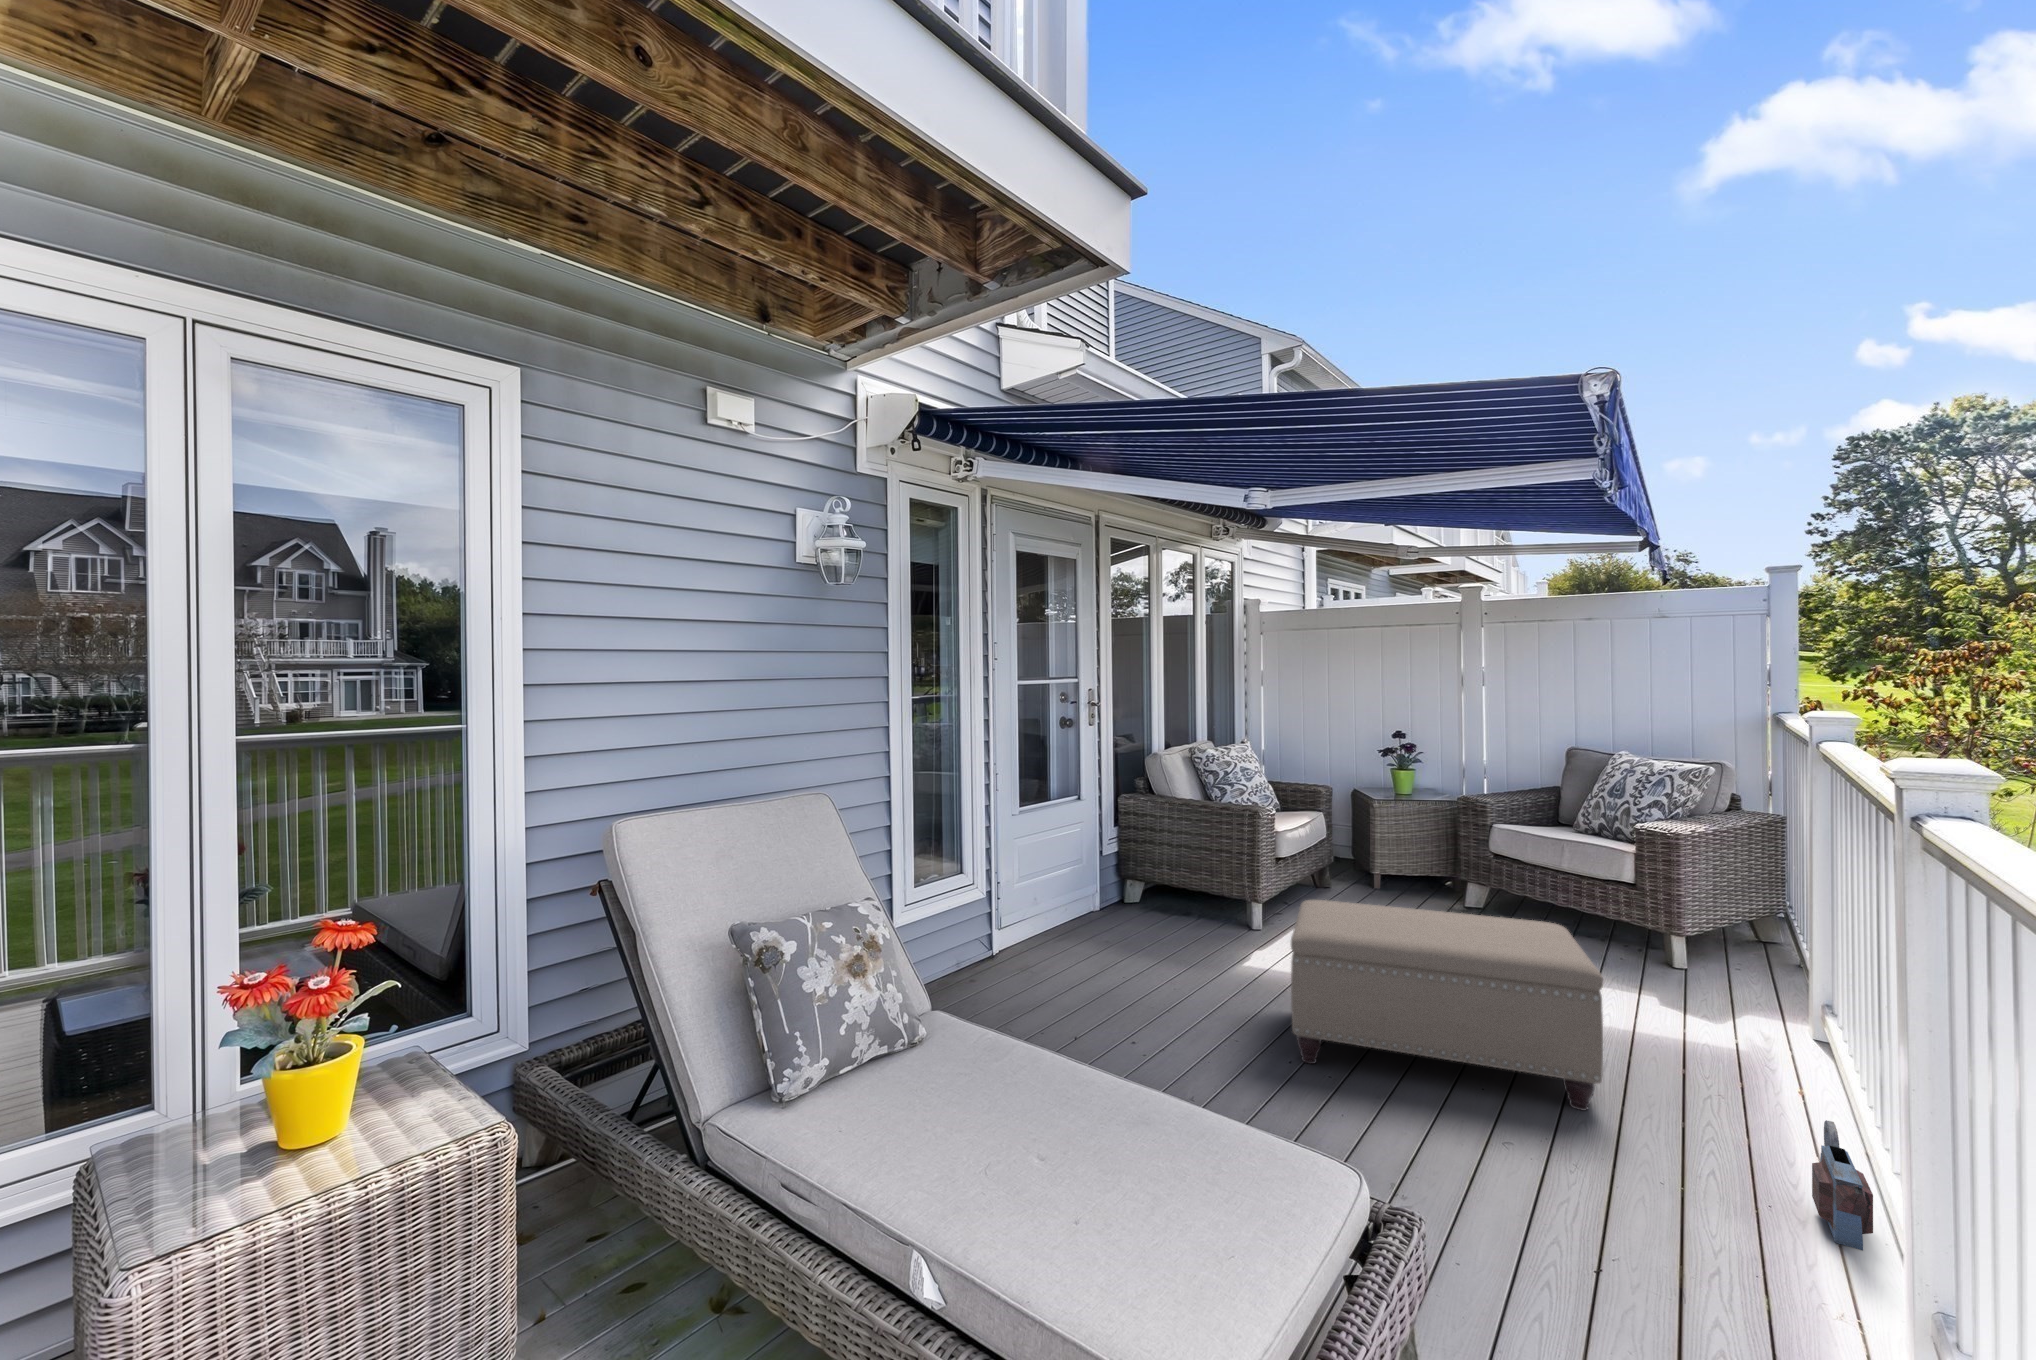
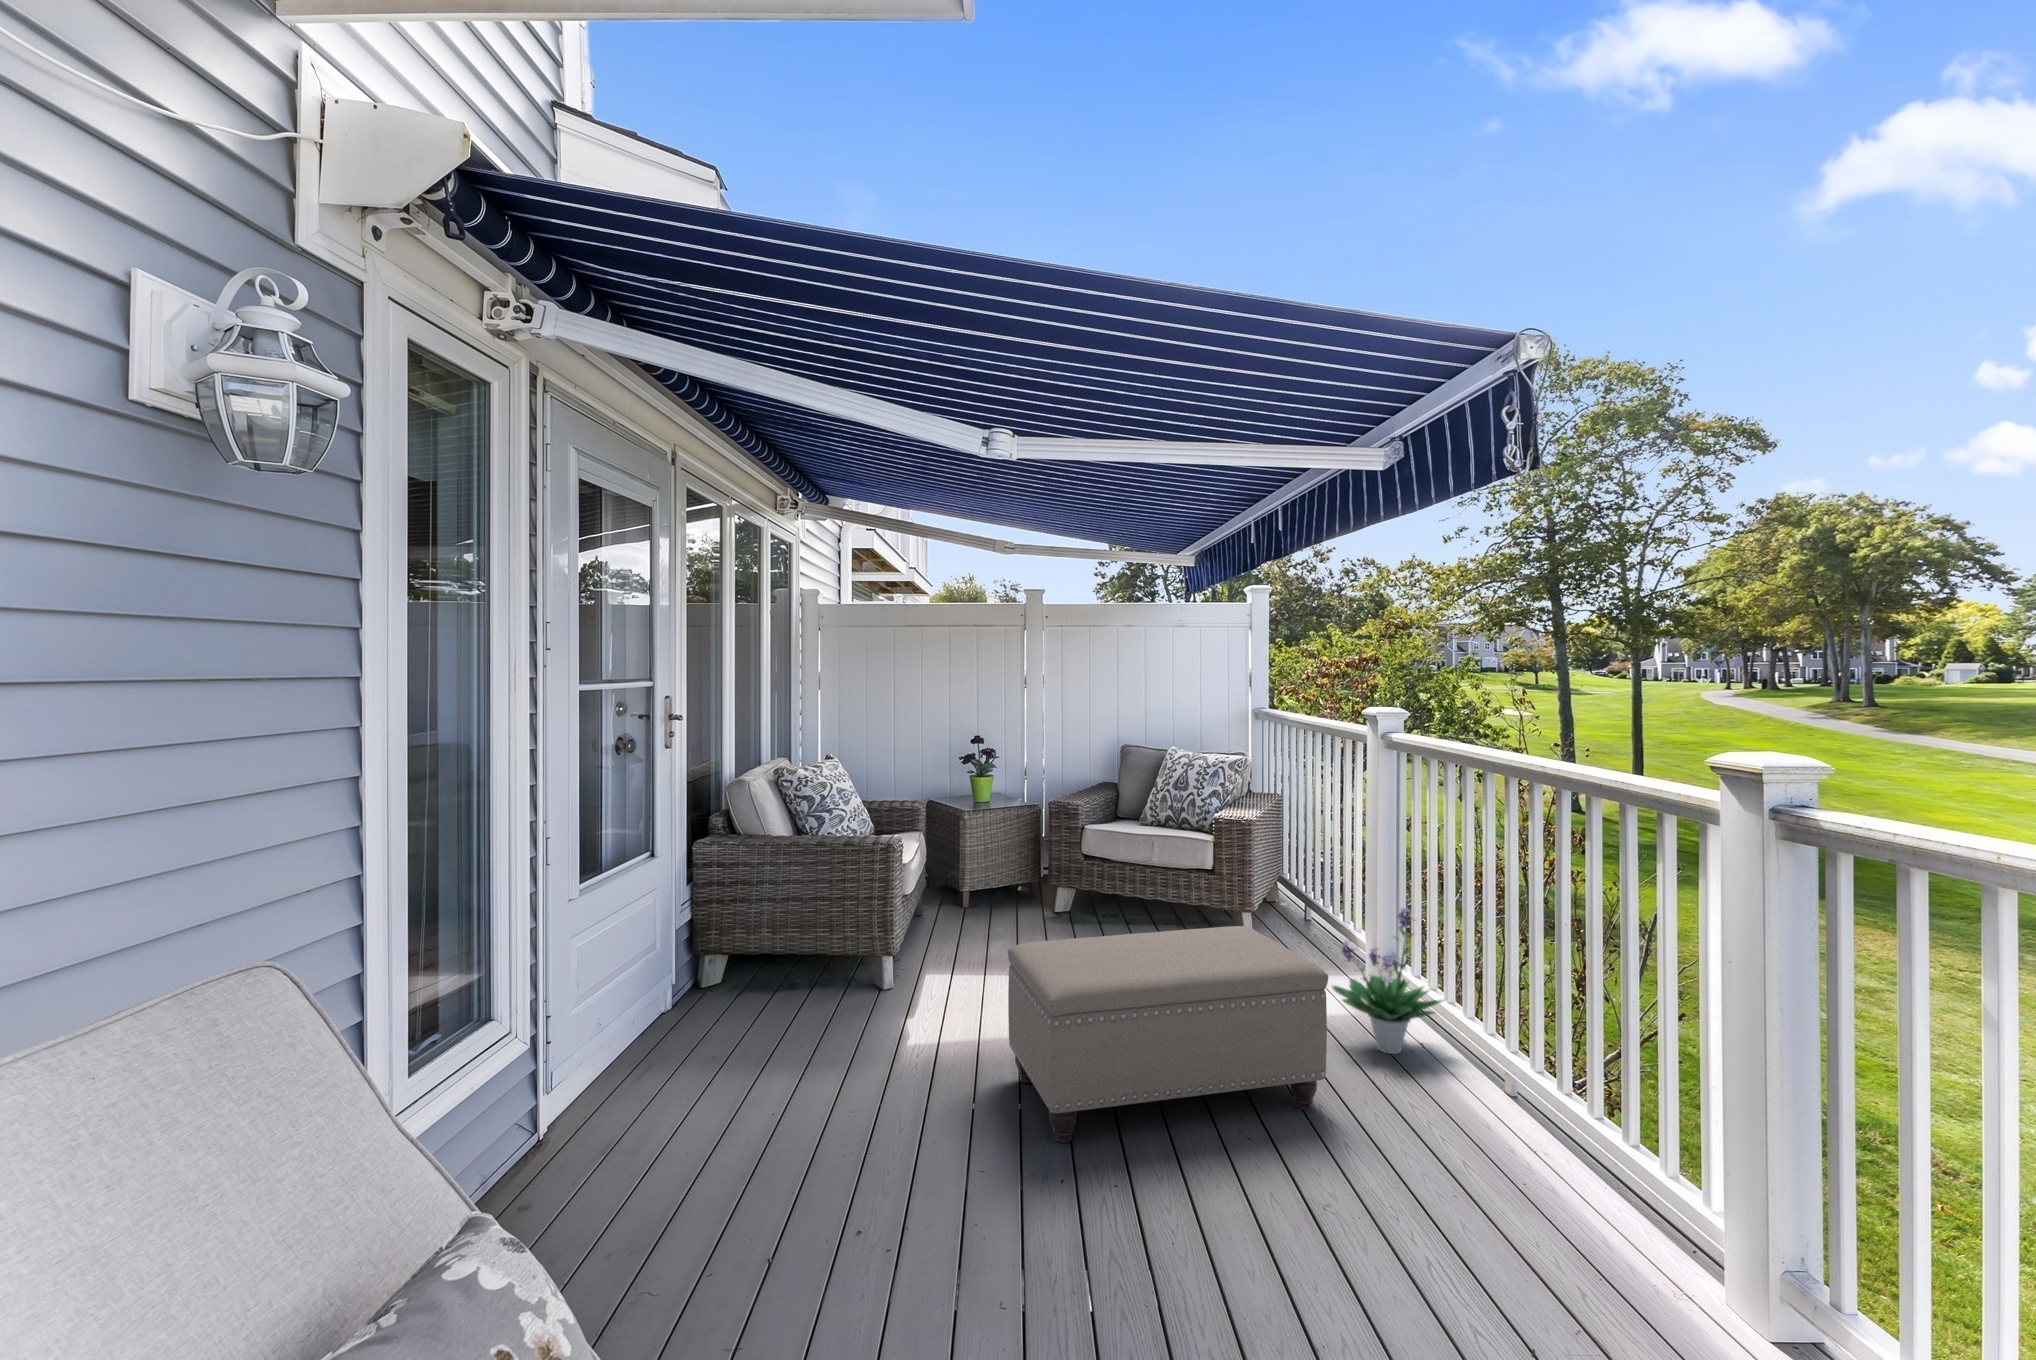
potted plant: none [1677,937,1839,1100] -> present [1332,907,1445,1054]
watering can: present [1812,1120,1873,1251] -> none [1494,1064,1571,1169]

